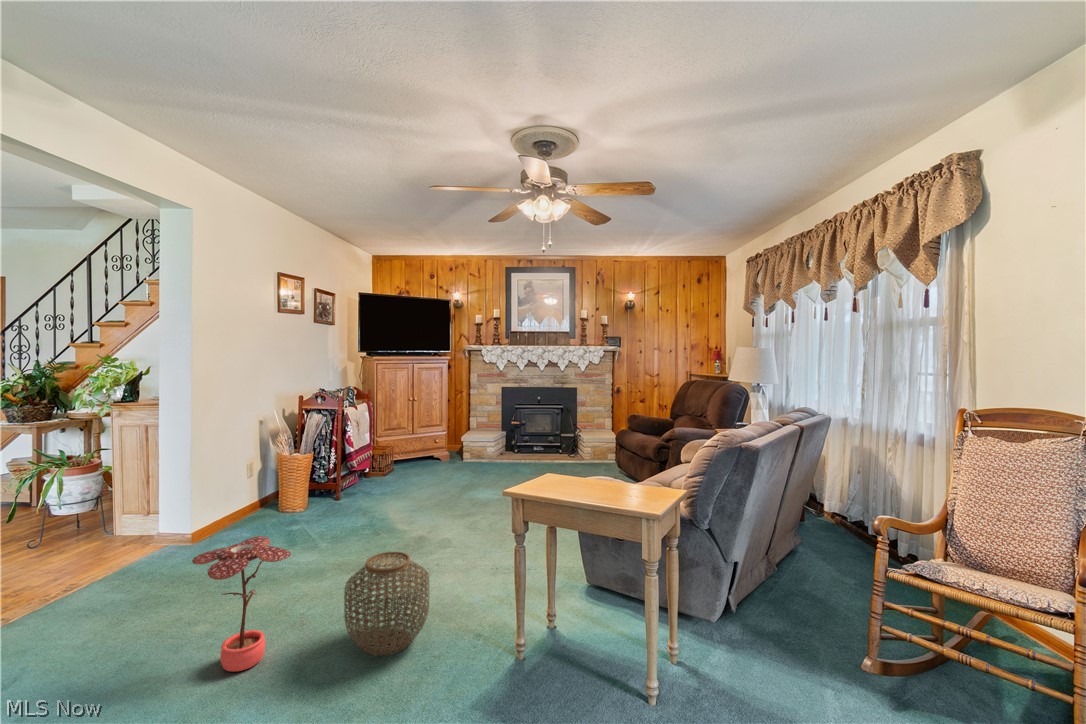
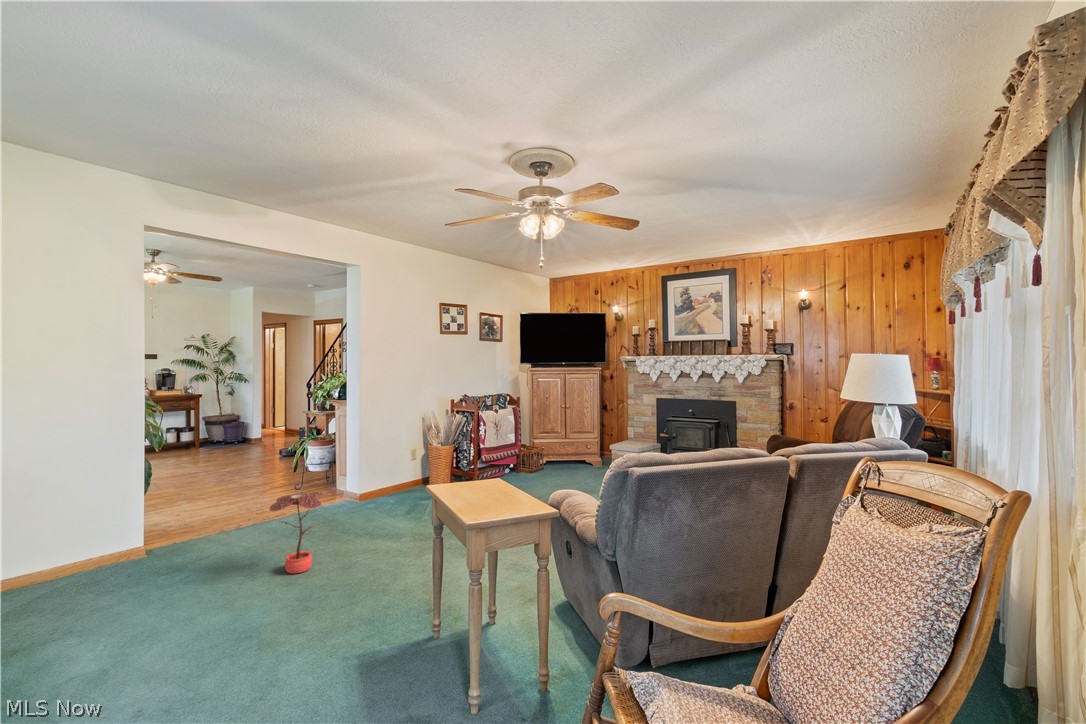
woven basket: present [344,552,429,655] -> none [339,518,401,590]

